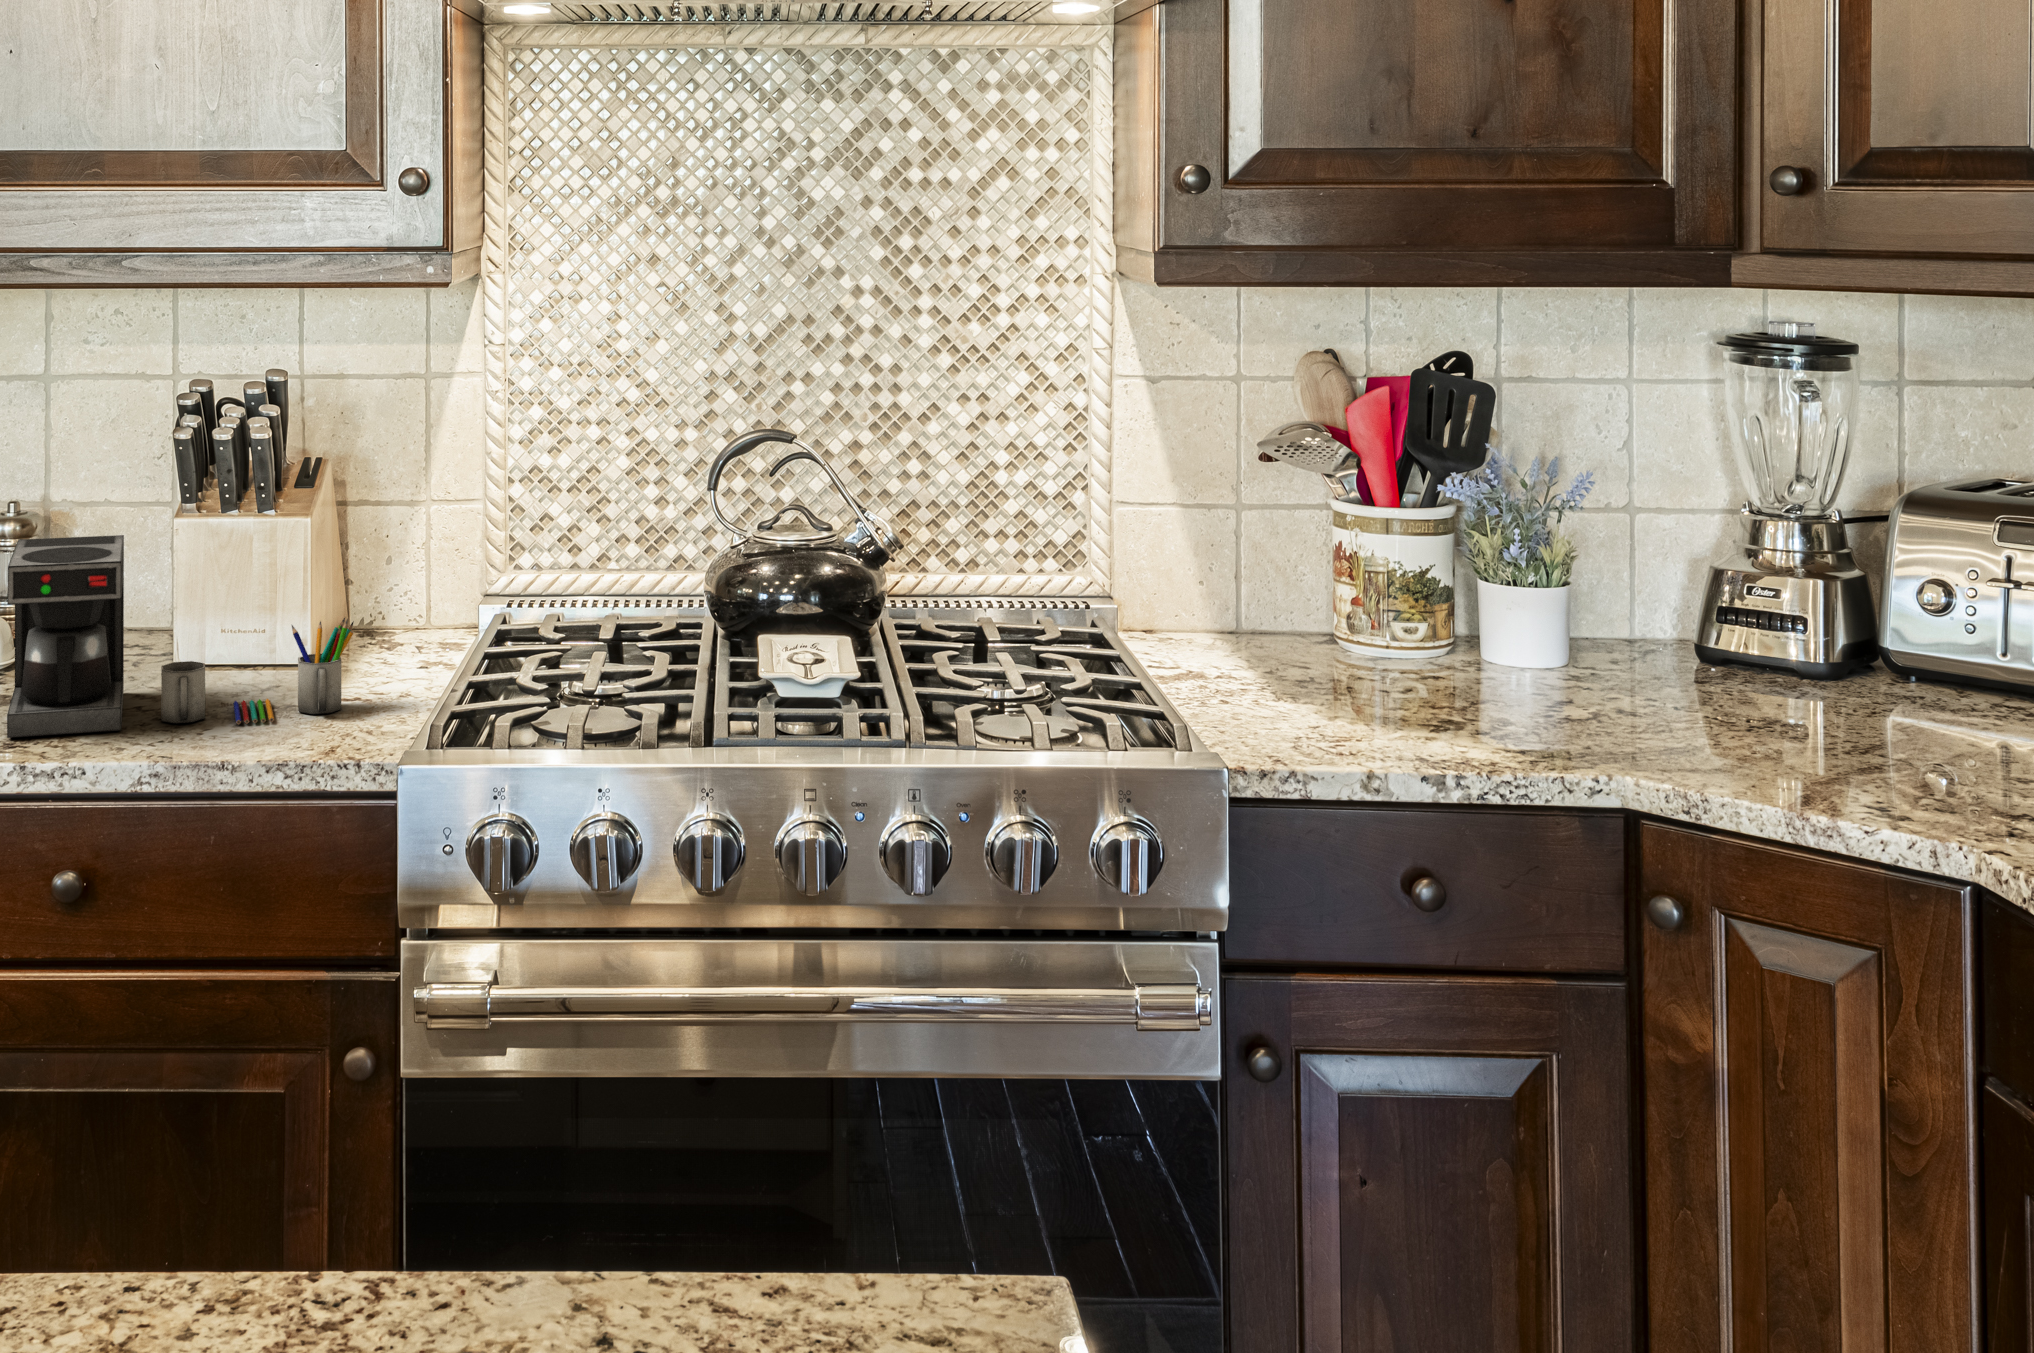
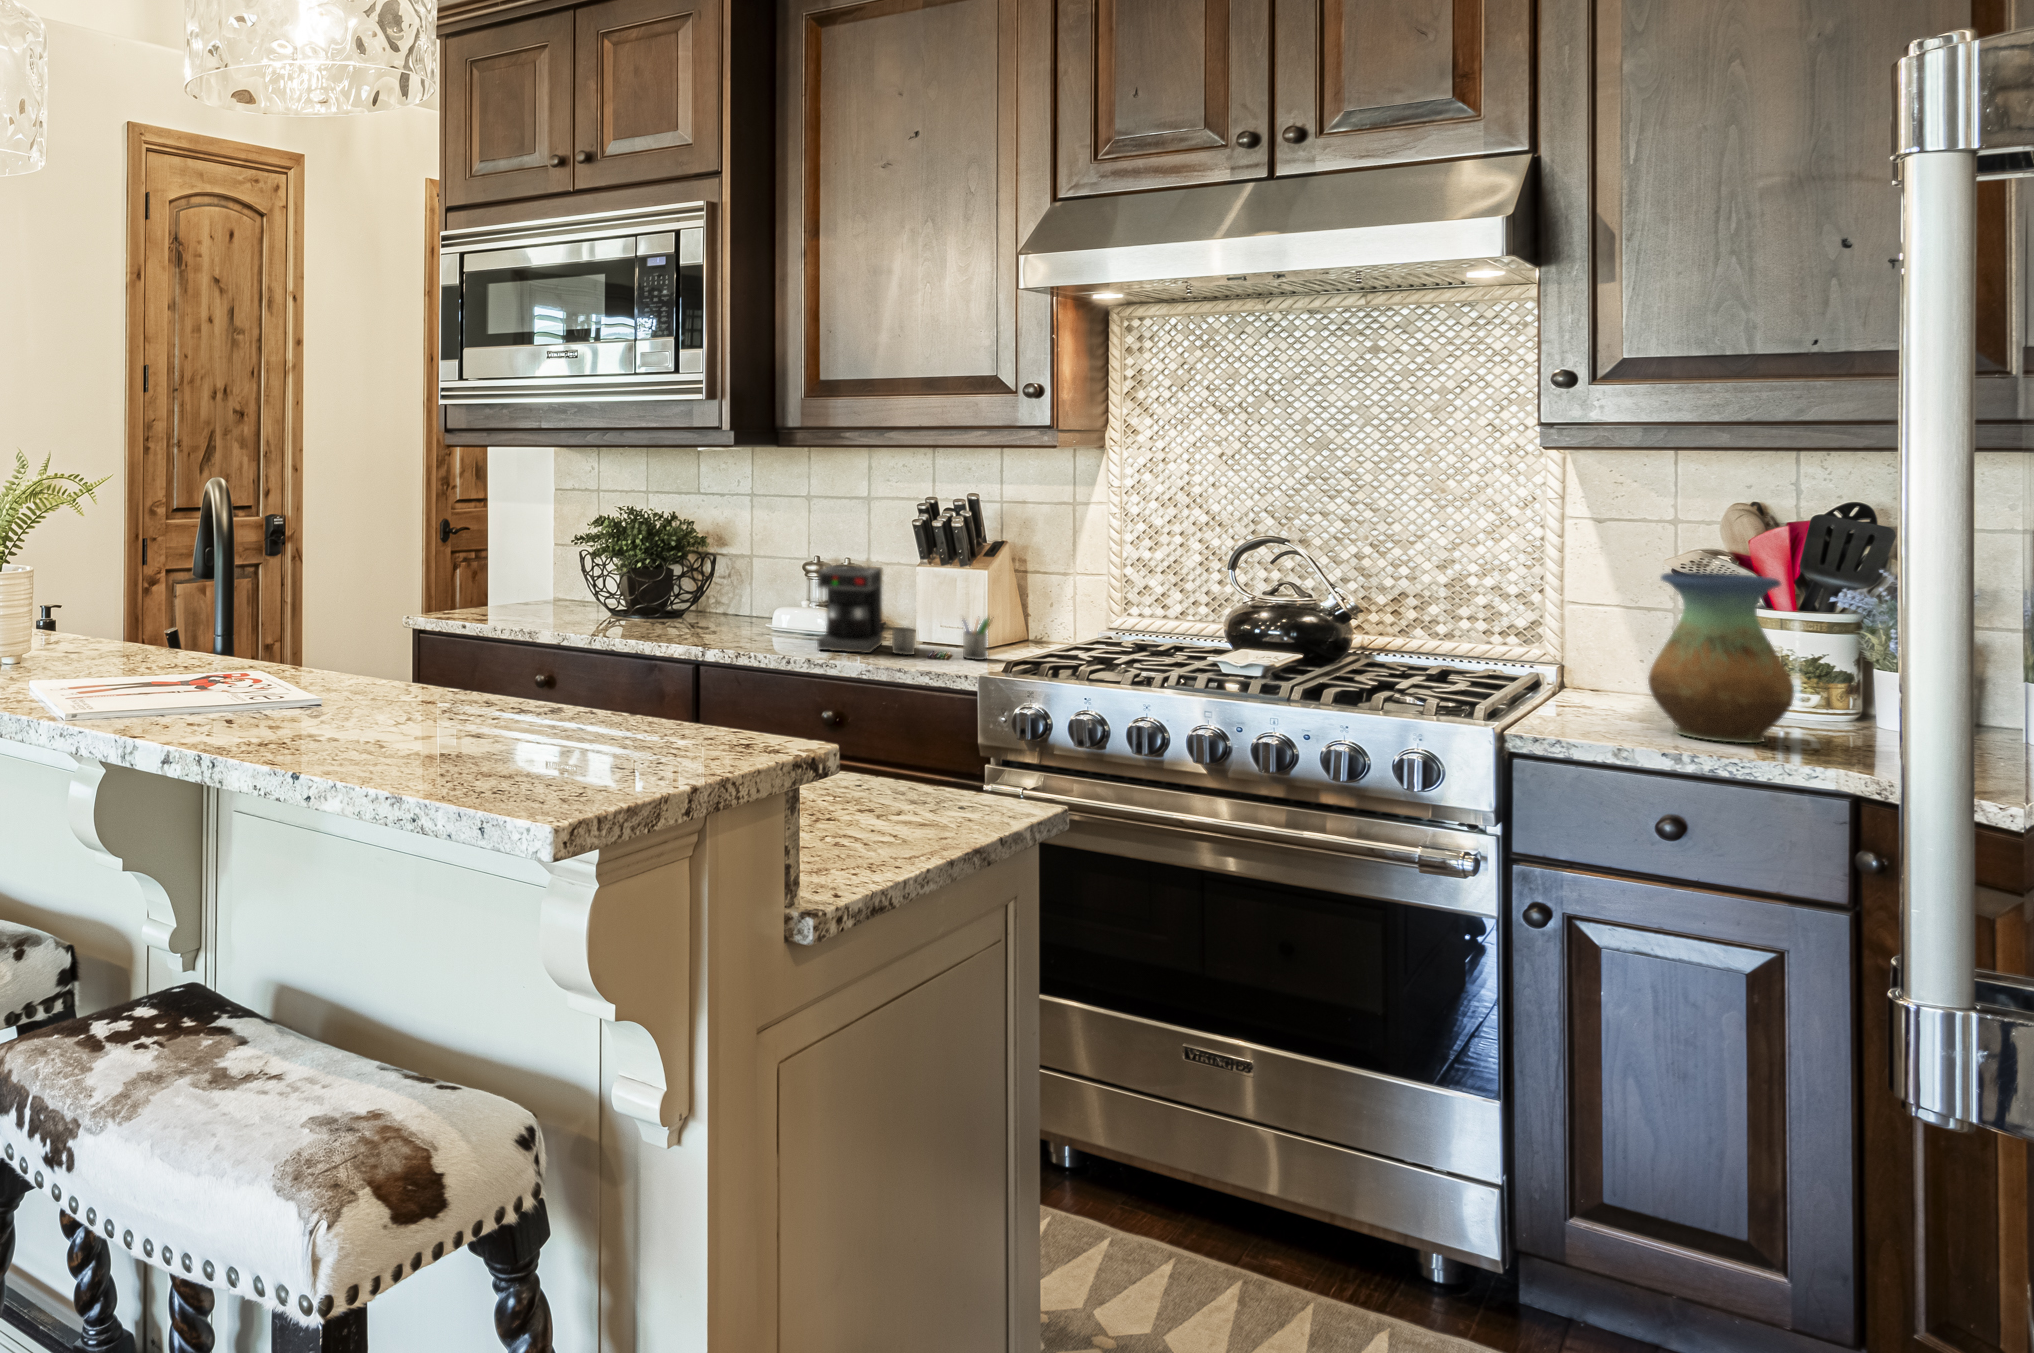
vase: none [1335,470,1506,733] -> present [1648,572,1795,743]

